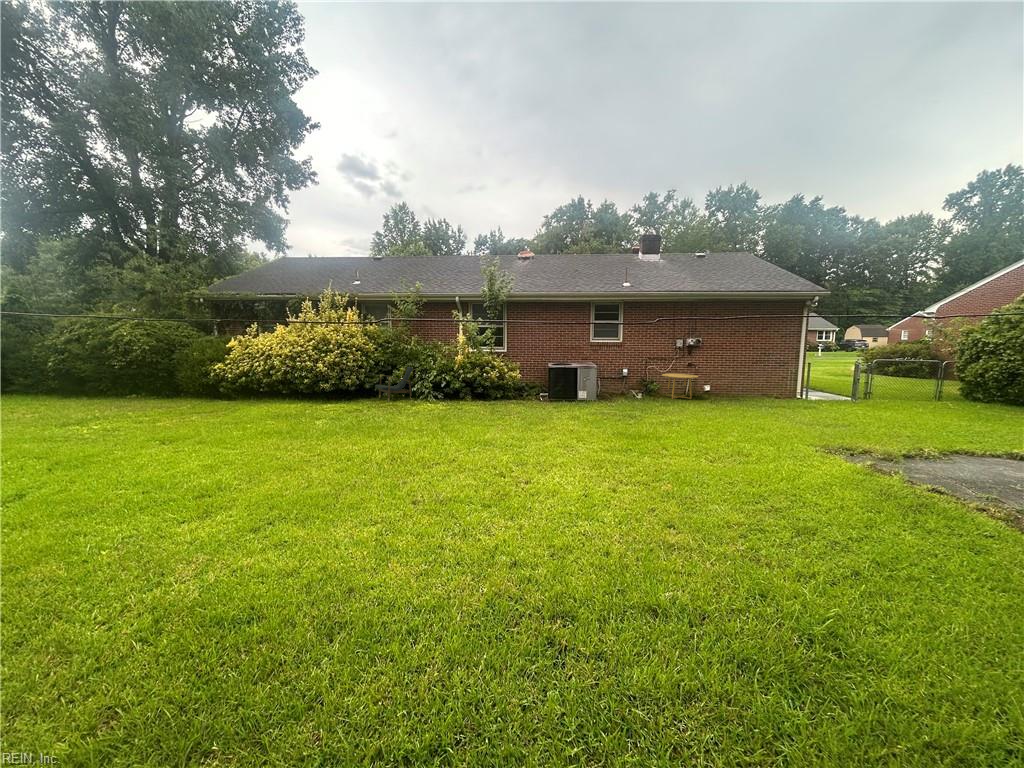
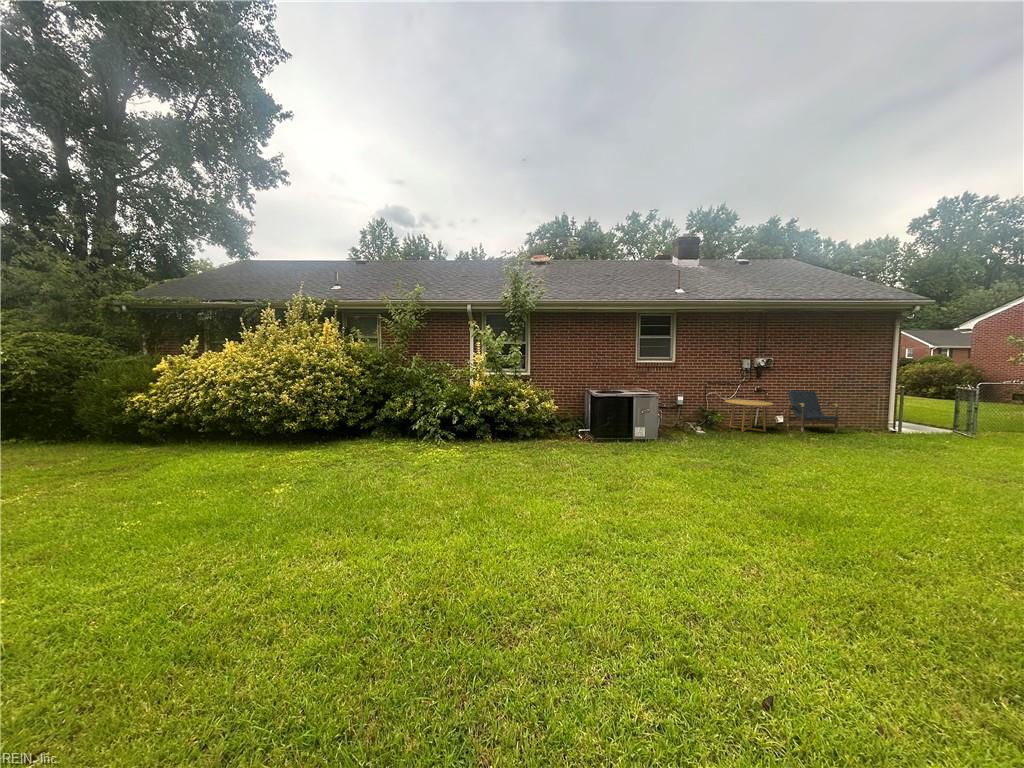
lounge chair: present [375,367,413,402] -> present [787,391,839,433]

